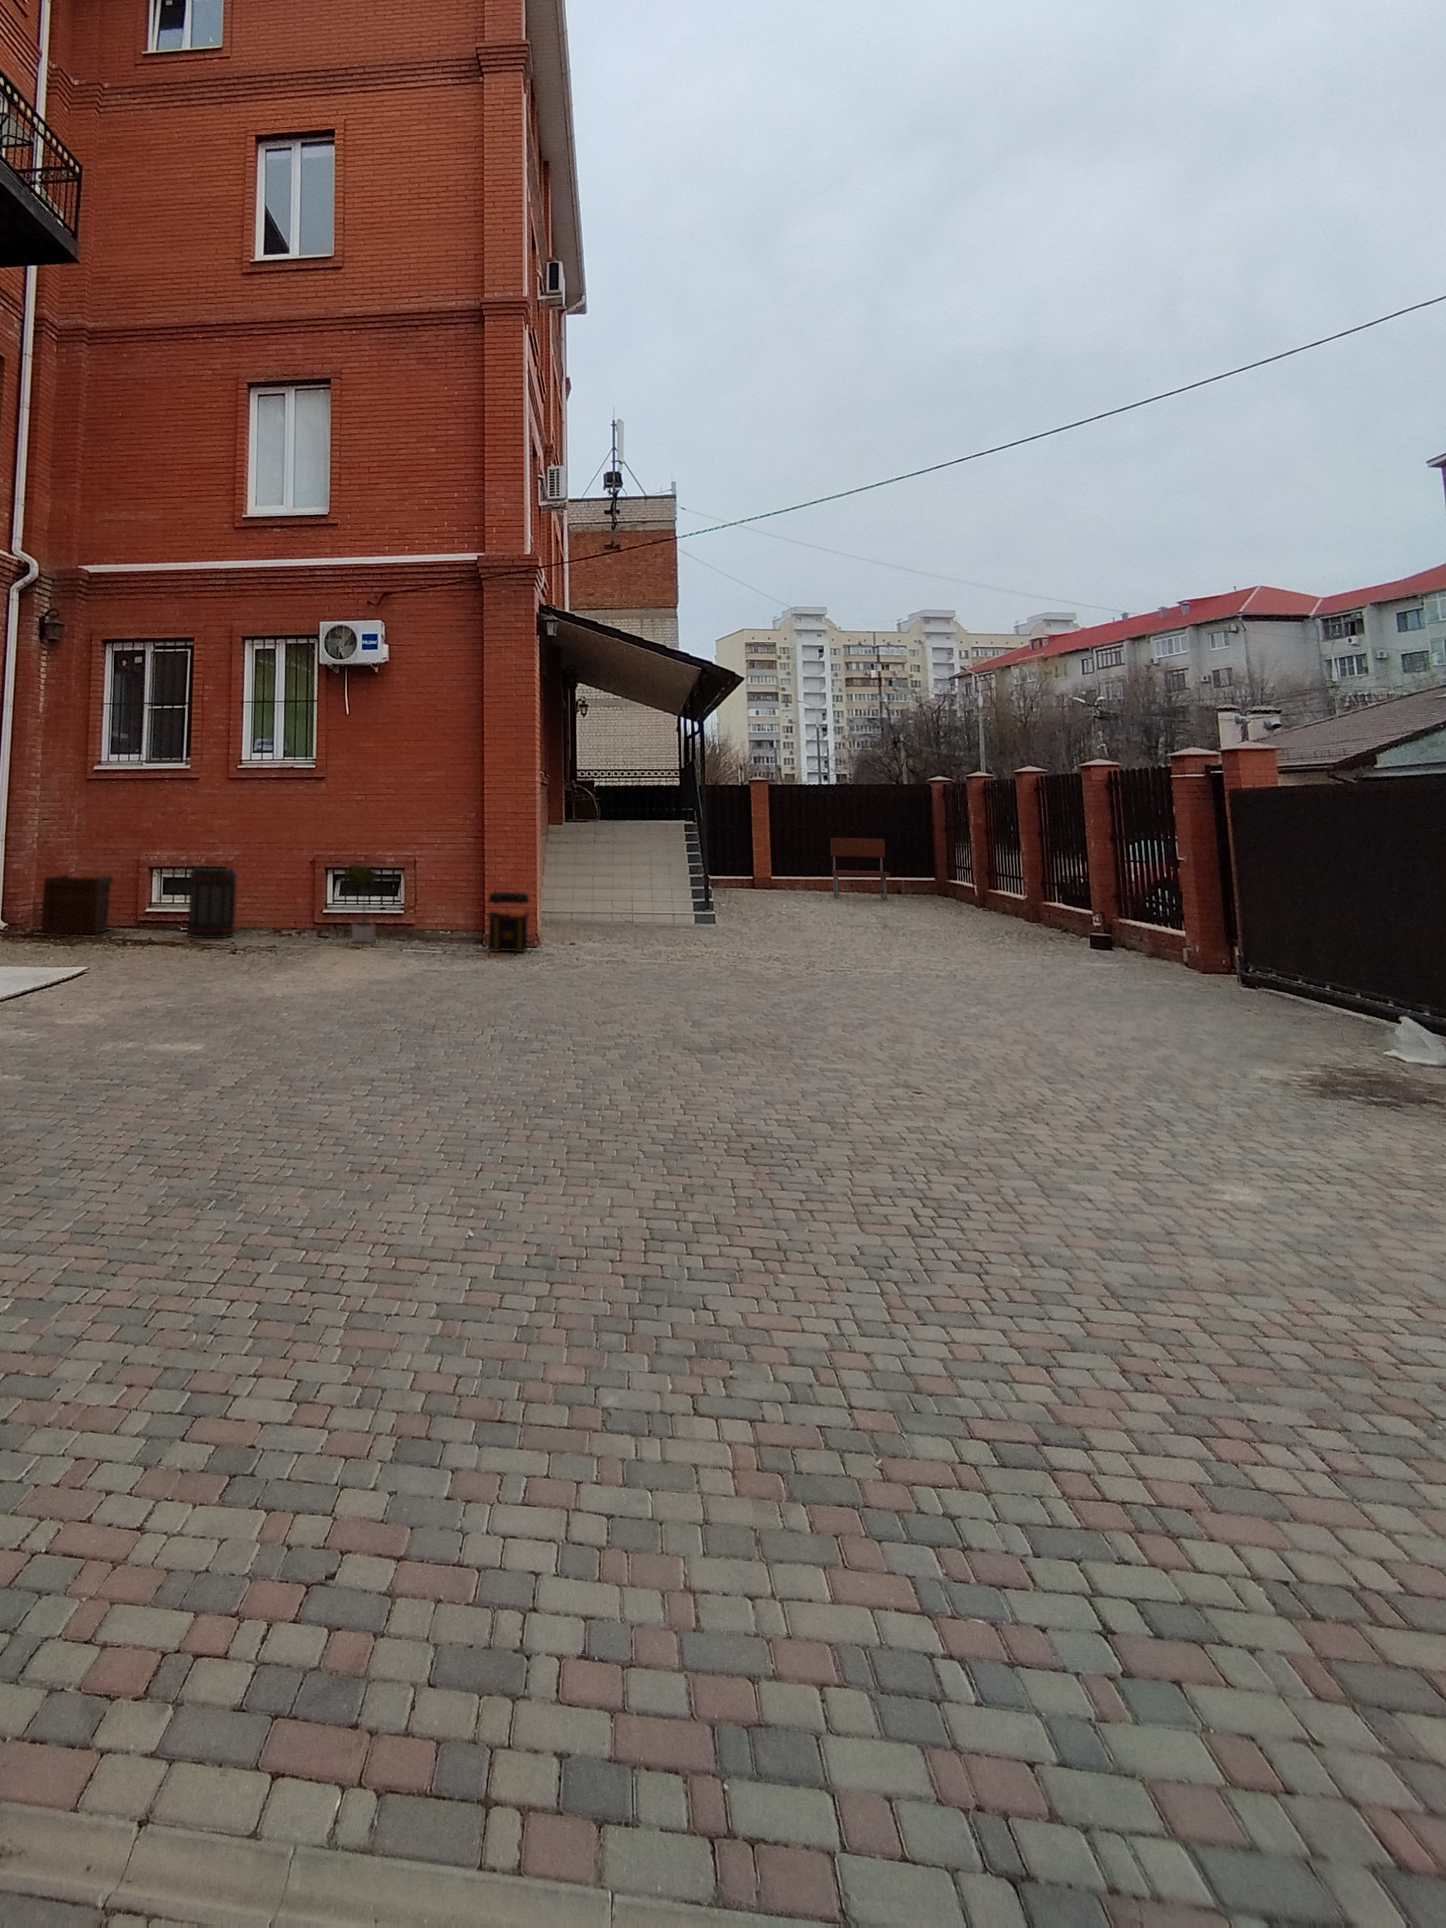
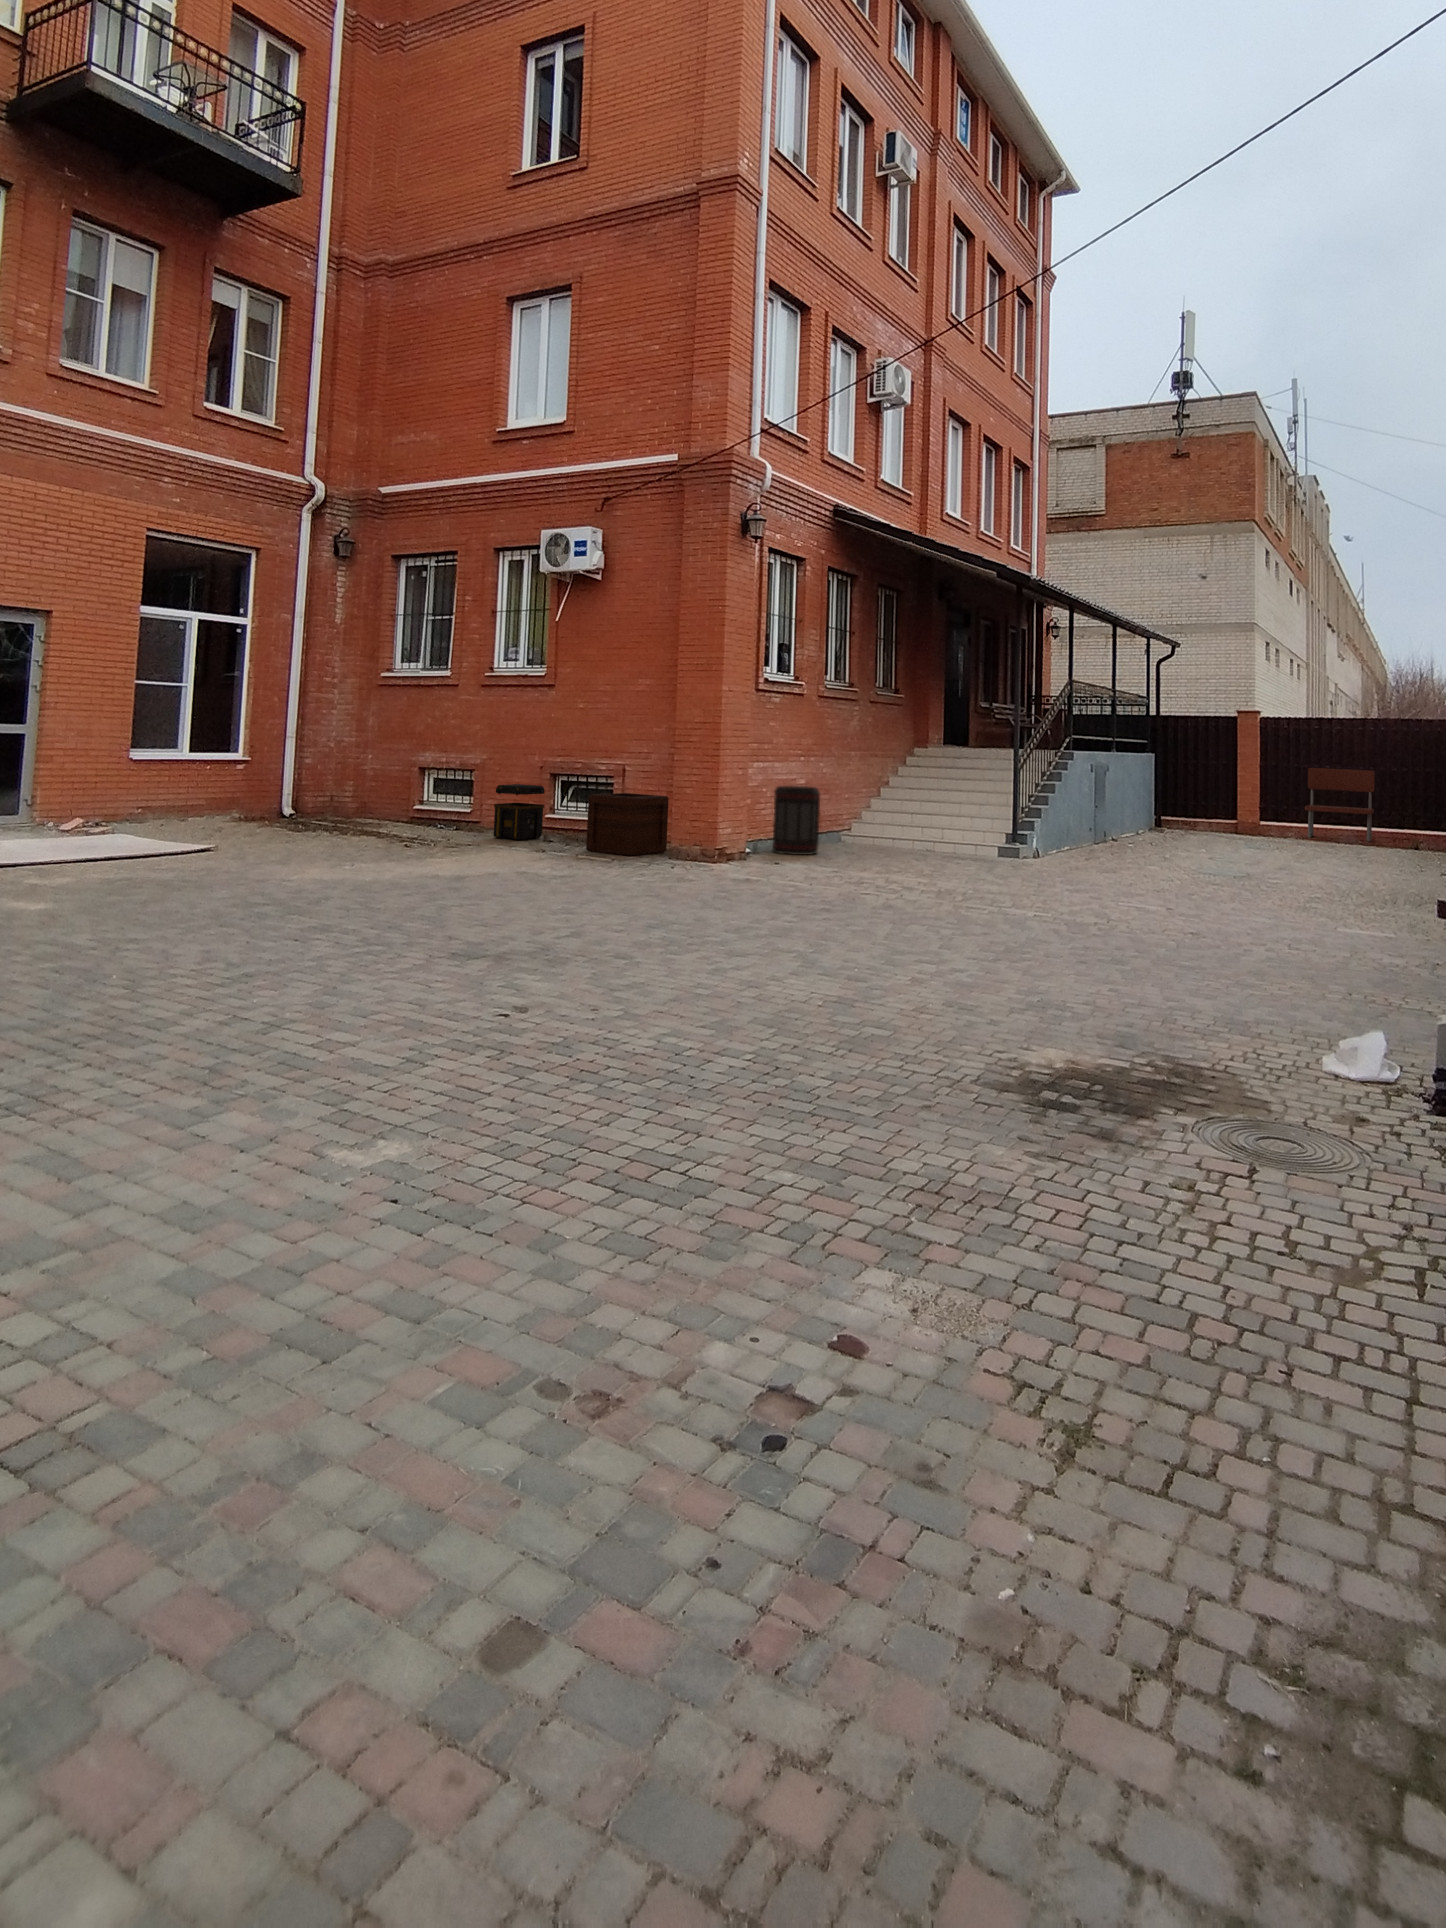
potted tree: present [346,864,377,942] -> none [560,766,592,845]
trash can: present [187,867,237,938] -> present [772,786,820,855]
wooden crate: present [41,875,113,934] -> present [586,793,669,856]
toolbox: present [489,892,529,952] -> present [494,784,545,840]

